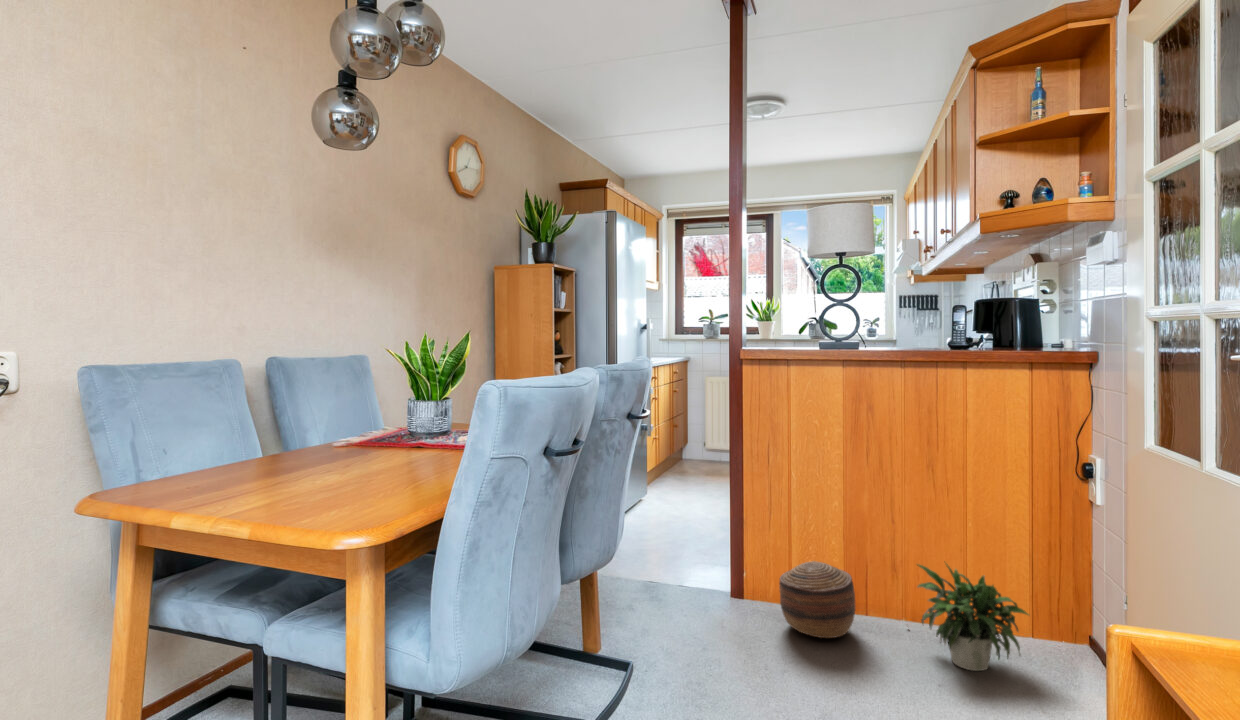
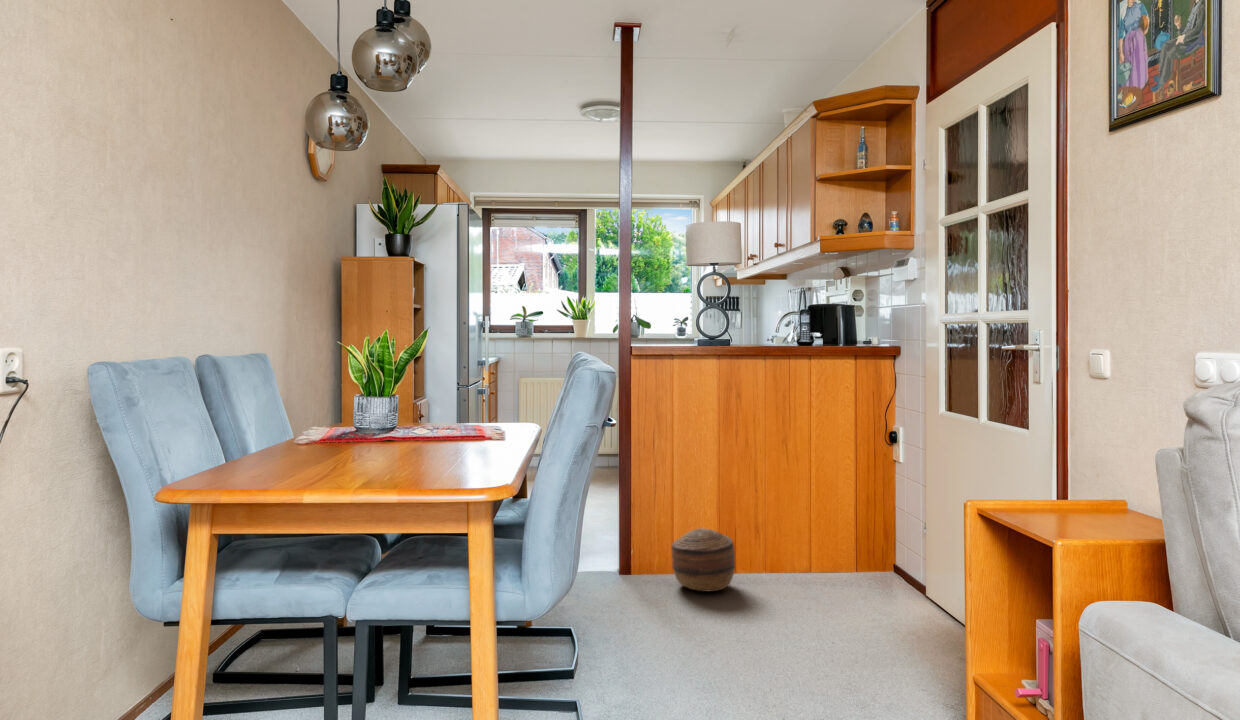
potted plant: present [907,564,1029,671] -> none [768,517,865,598]

